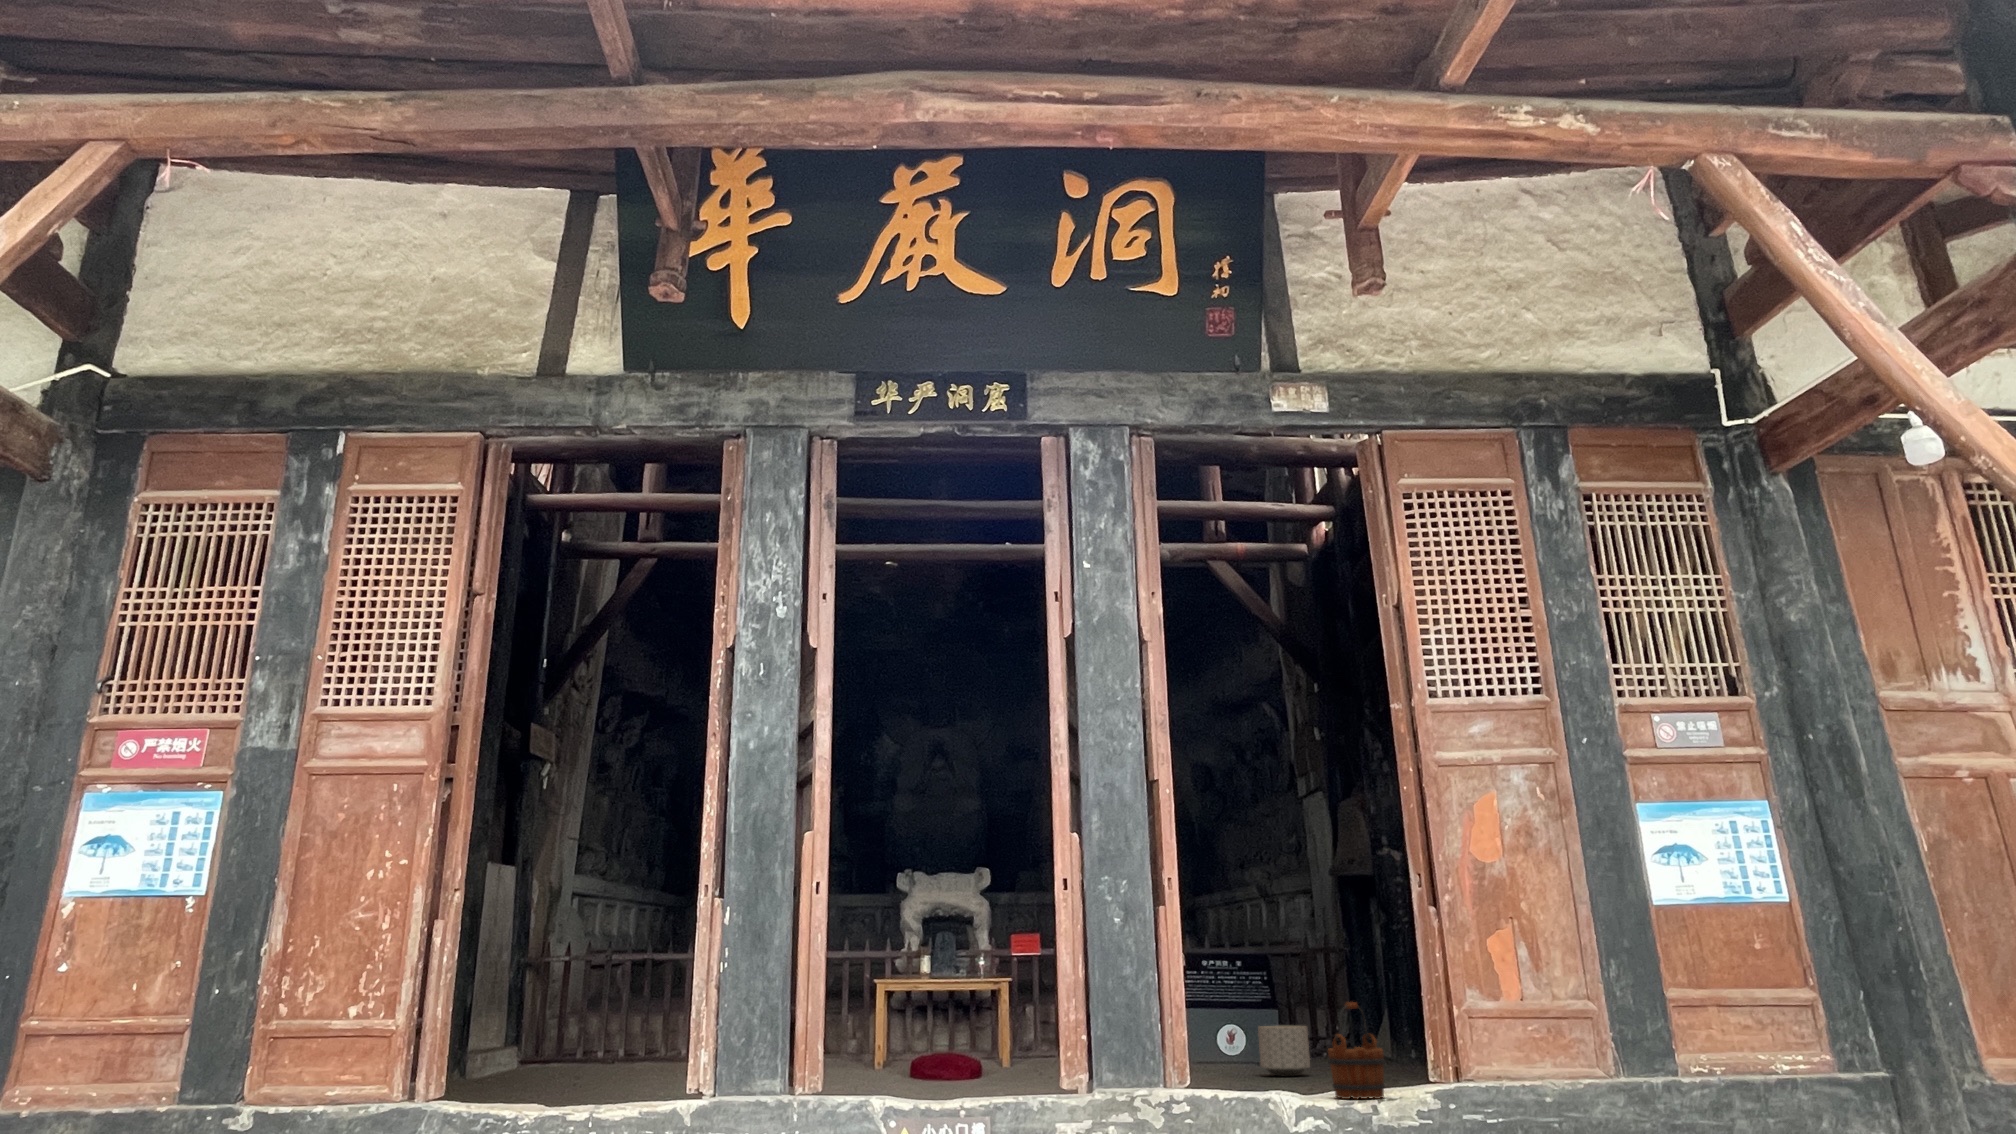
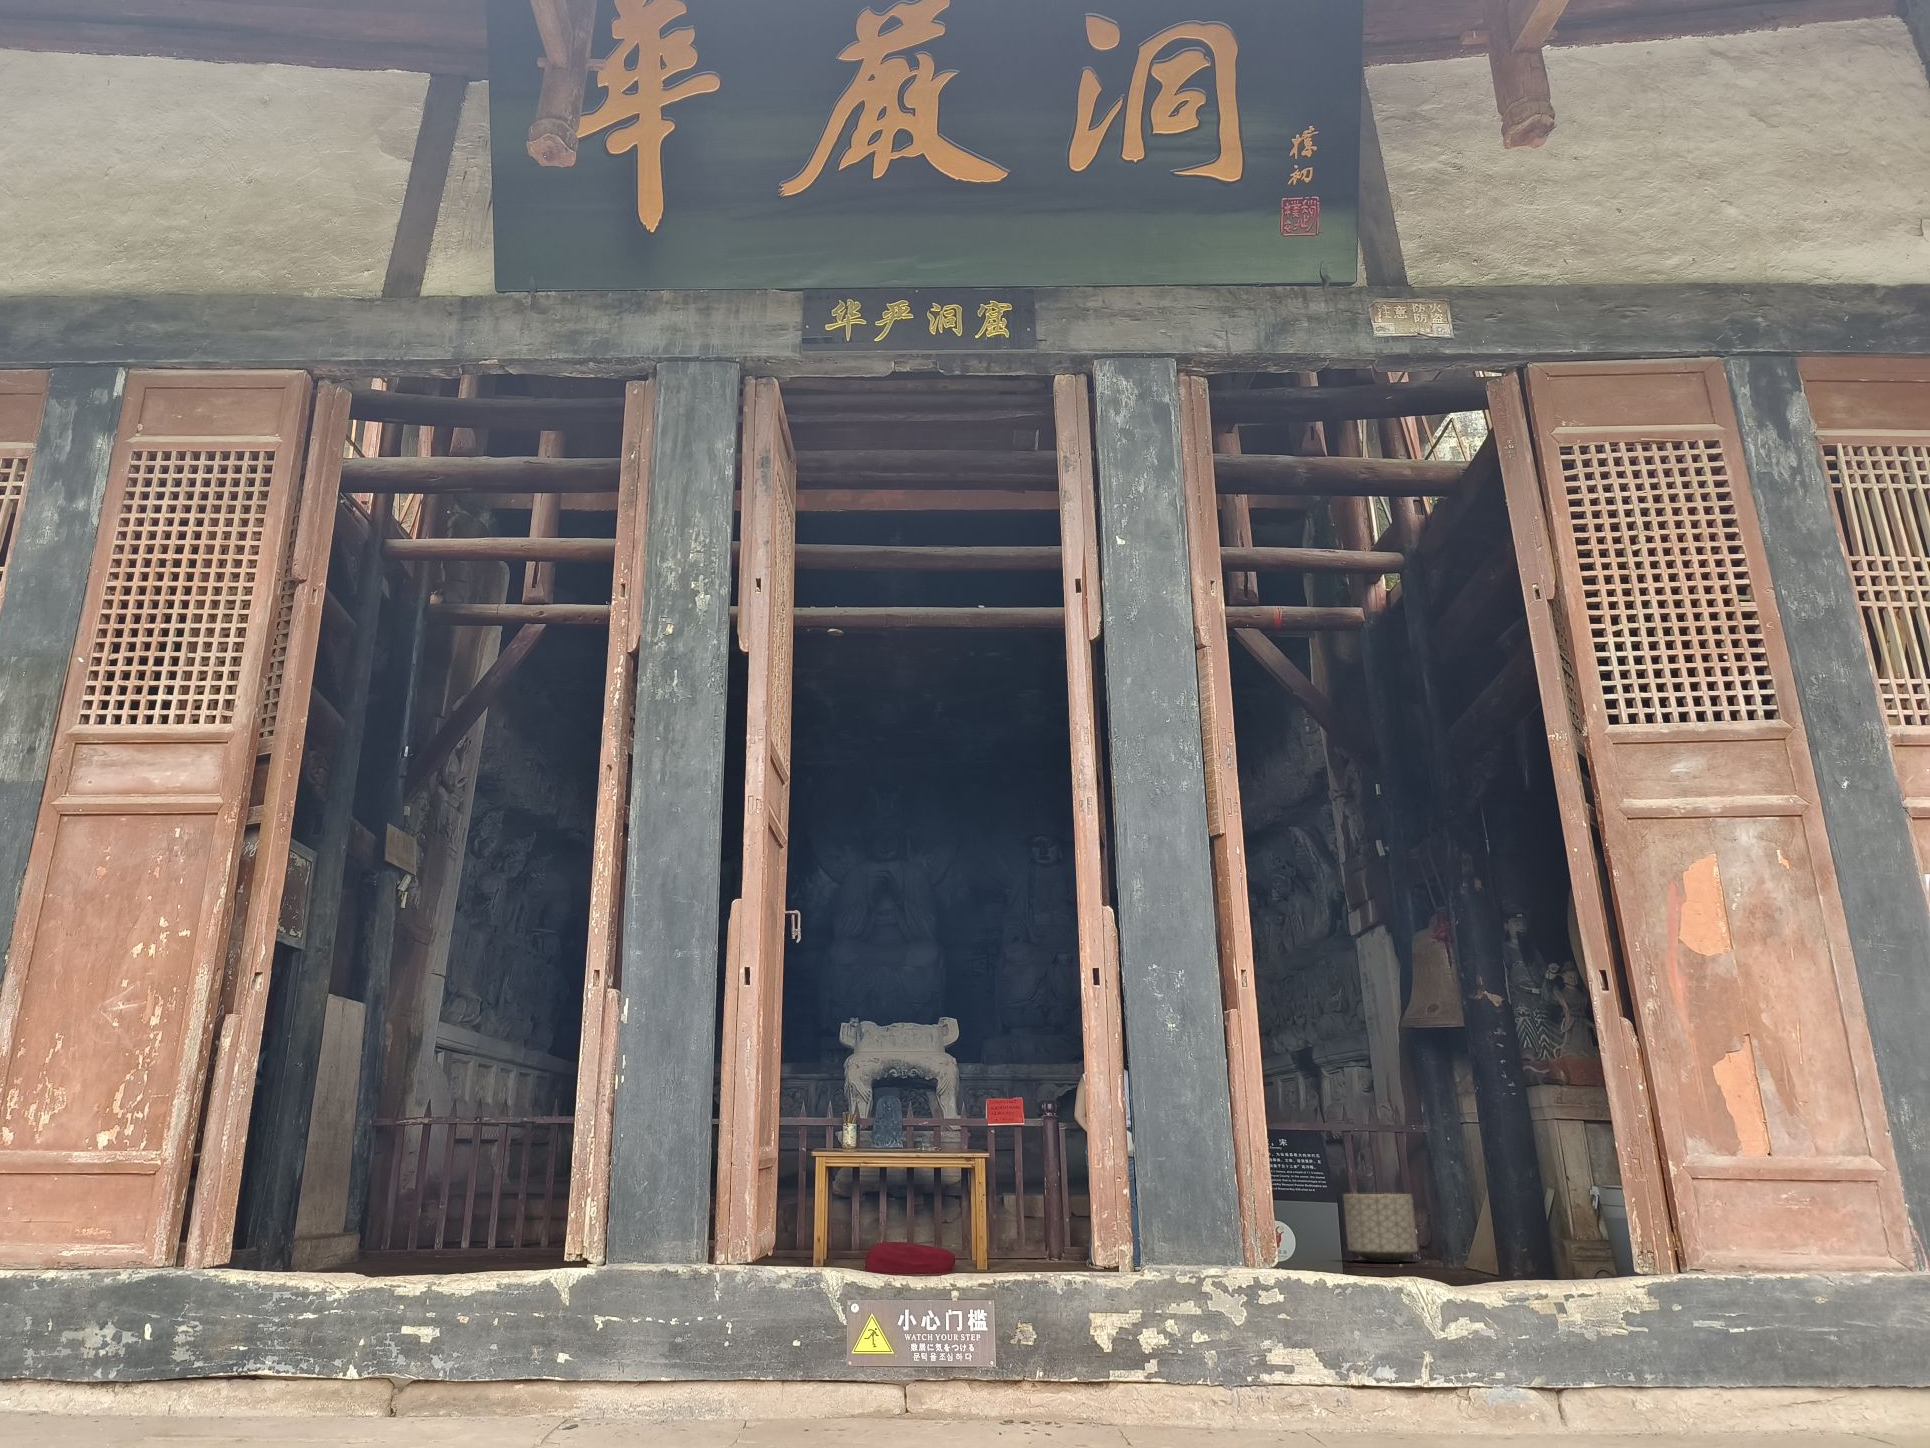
wooden bucket: present [1328,1002,1385,1099] -> none [1485,1149,1574,1291]

